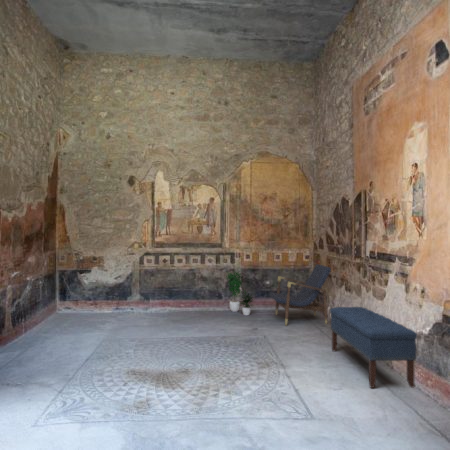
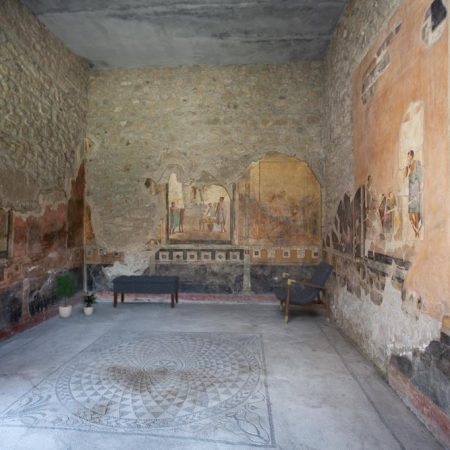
potted plant: present [226,272,253,315] -> present [56,272,98,318]
bench: present [330,307,417,388] -> present [113,275,179,308]

